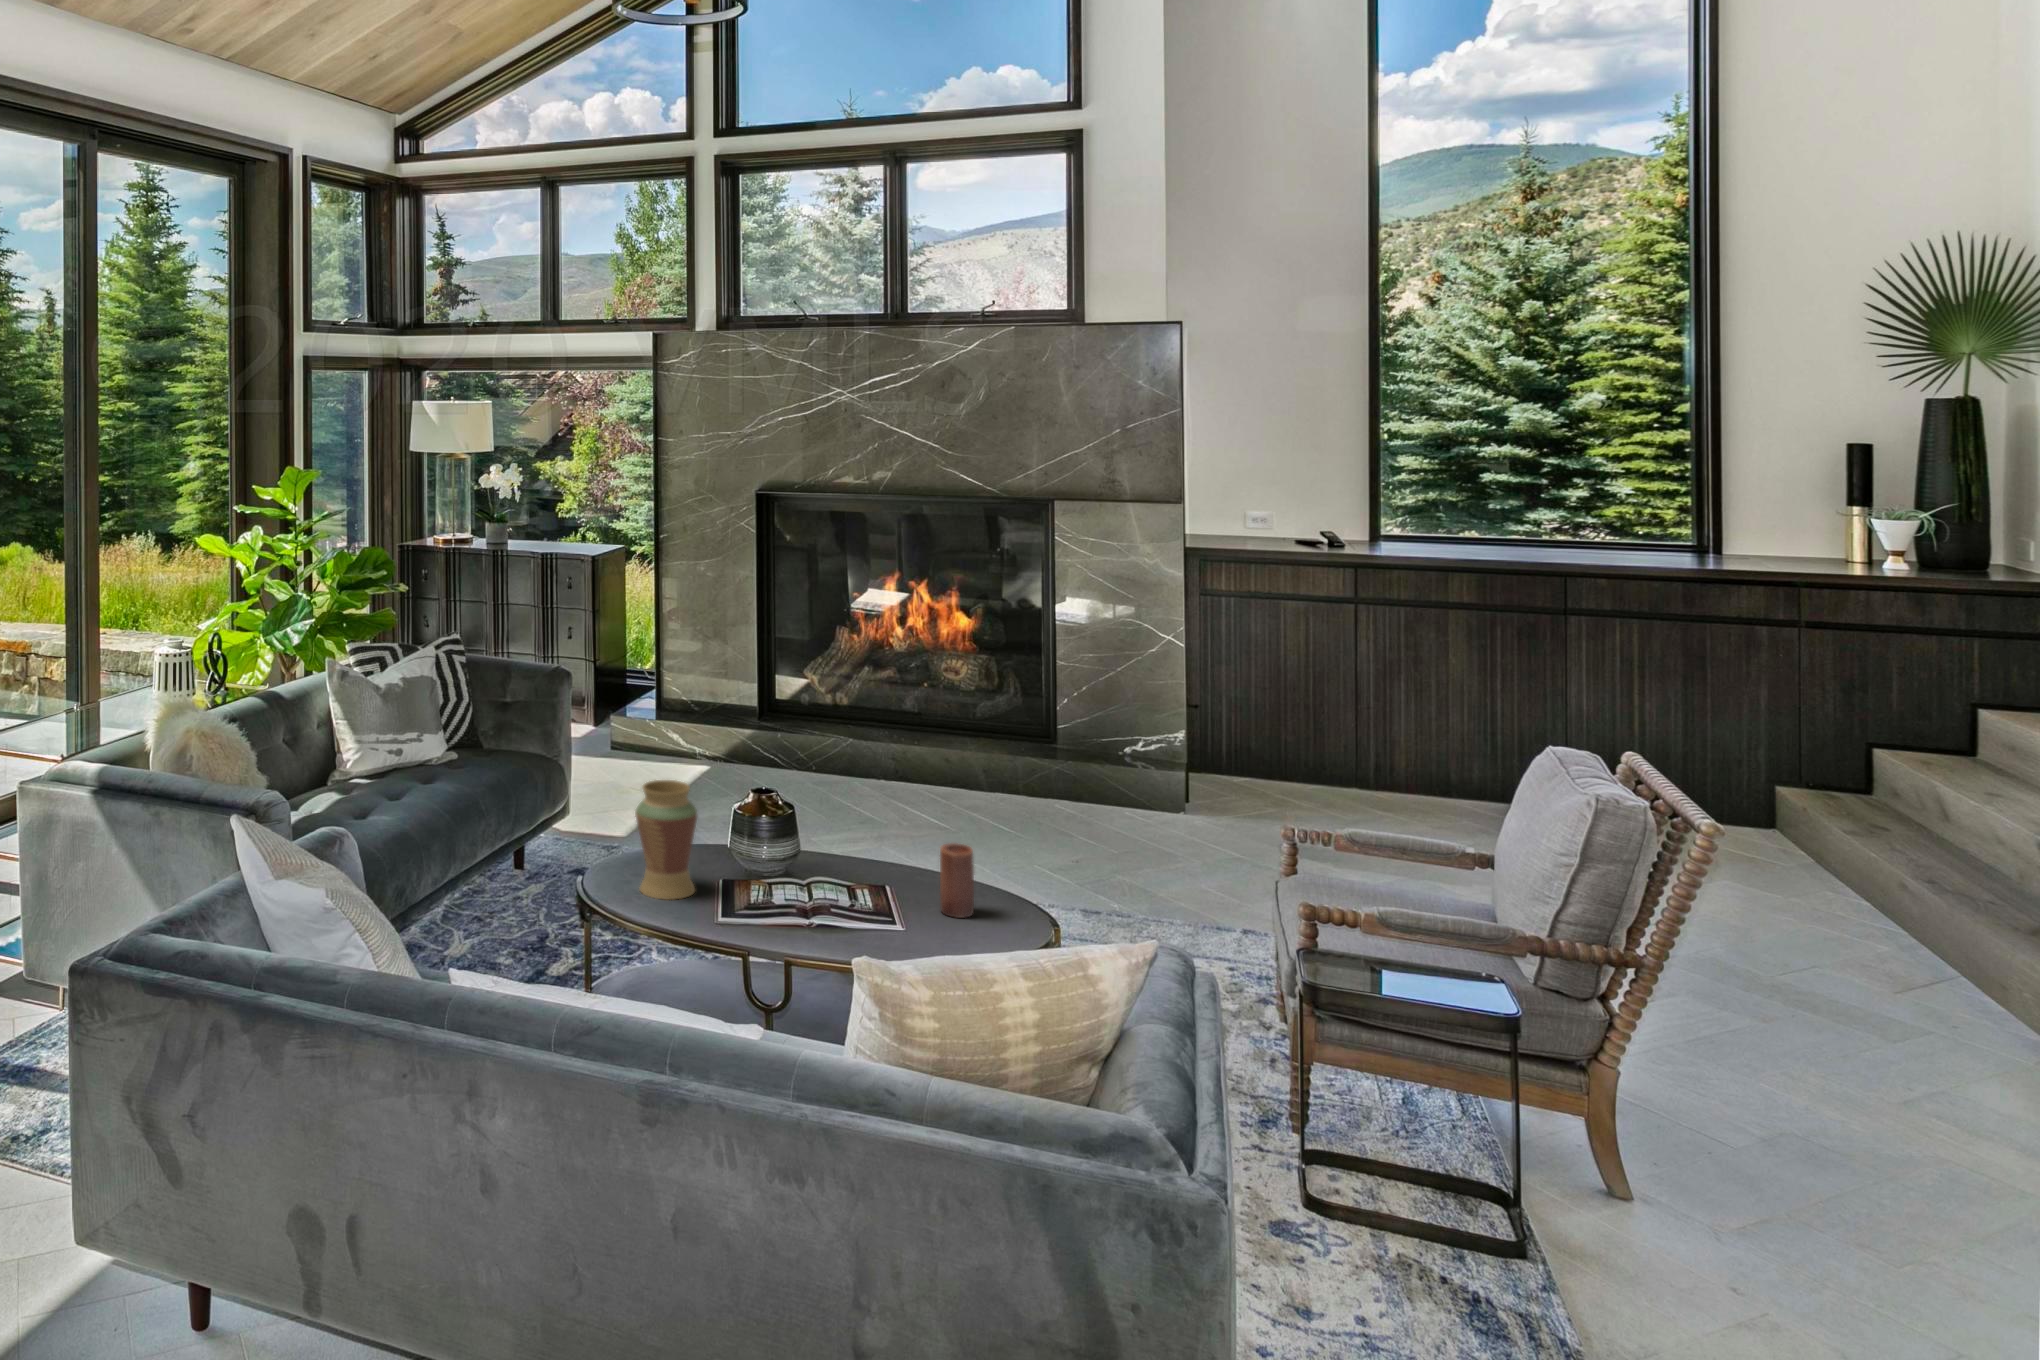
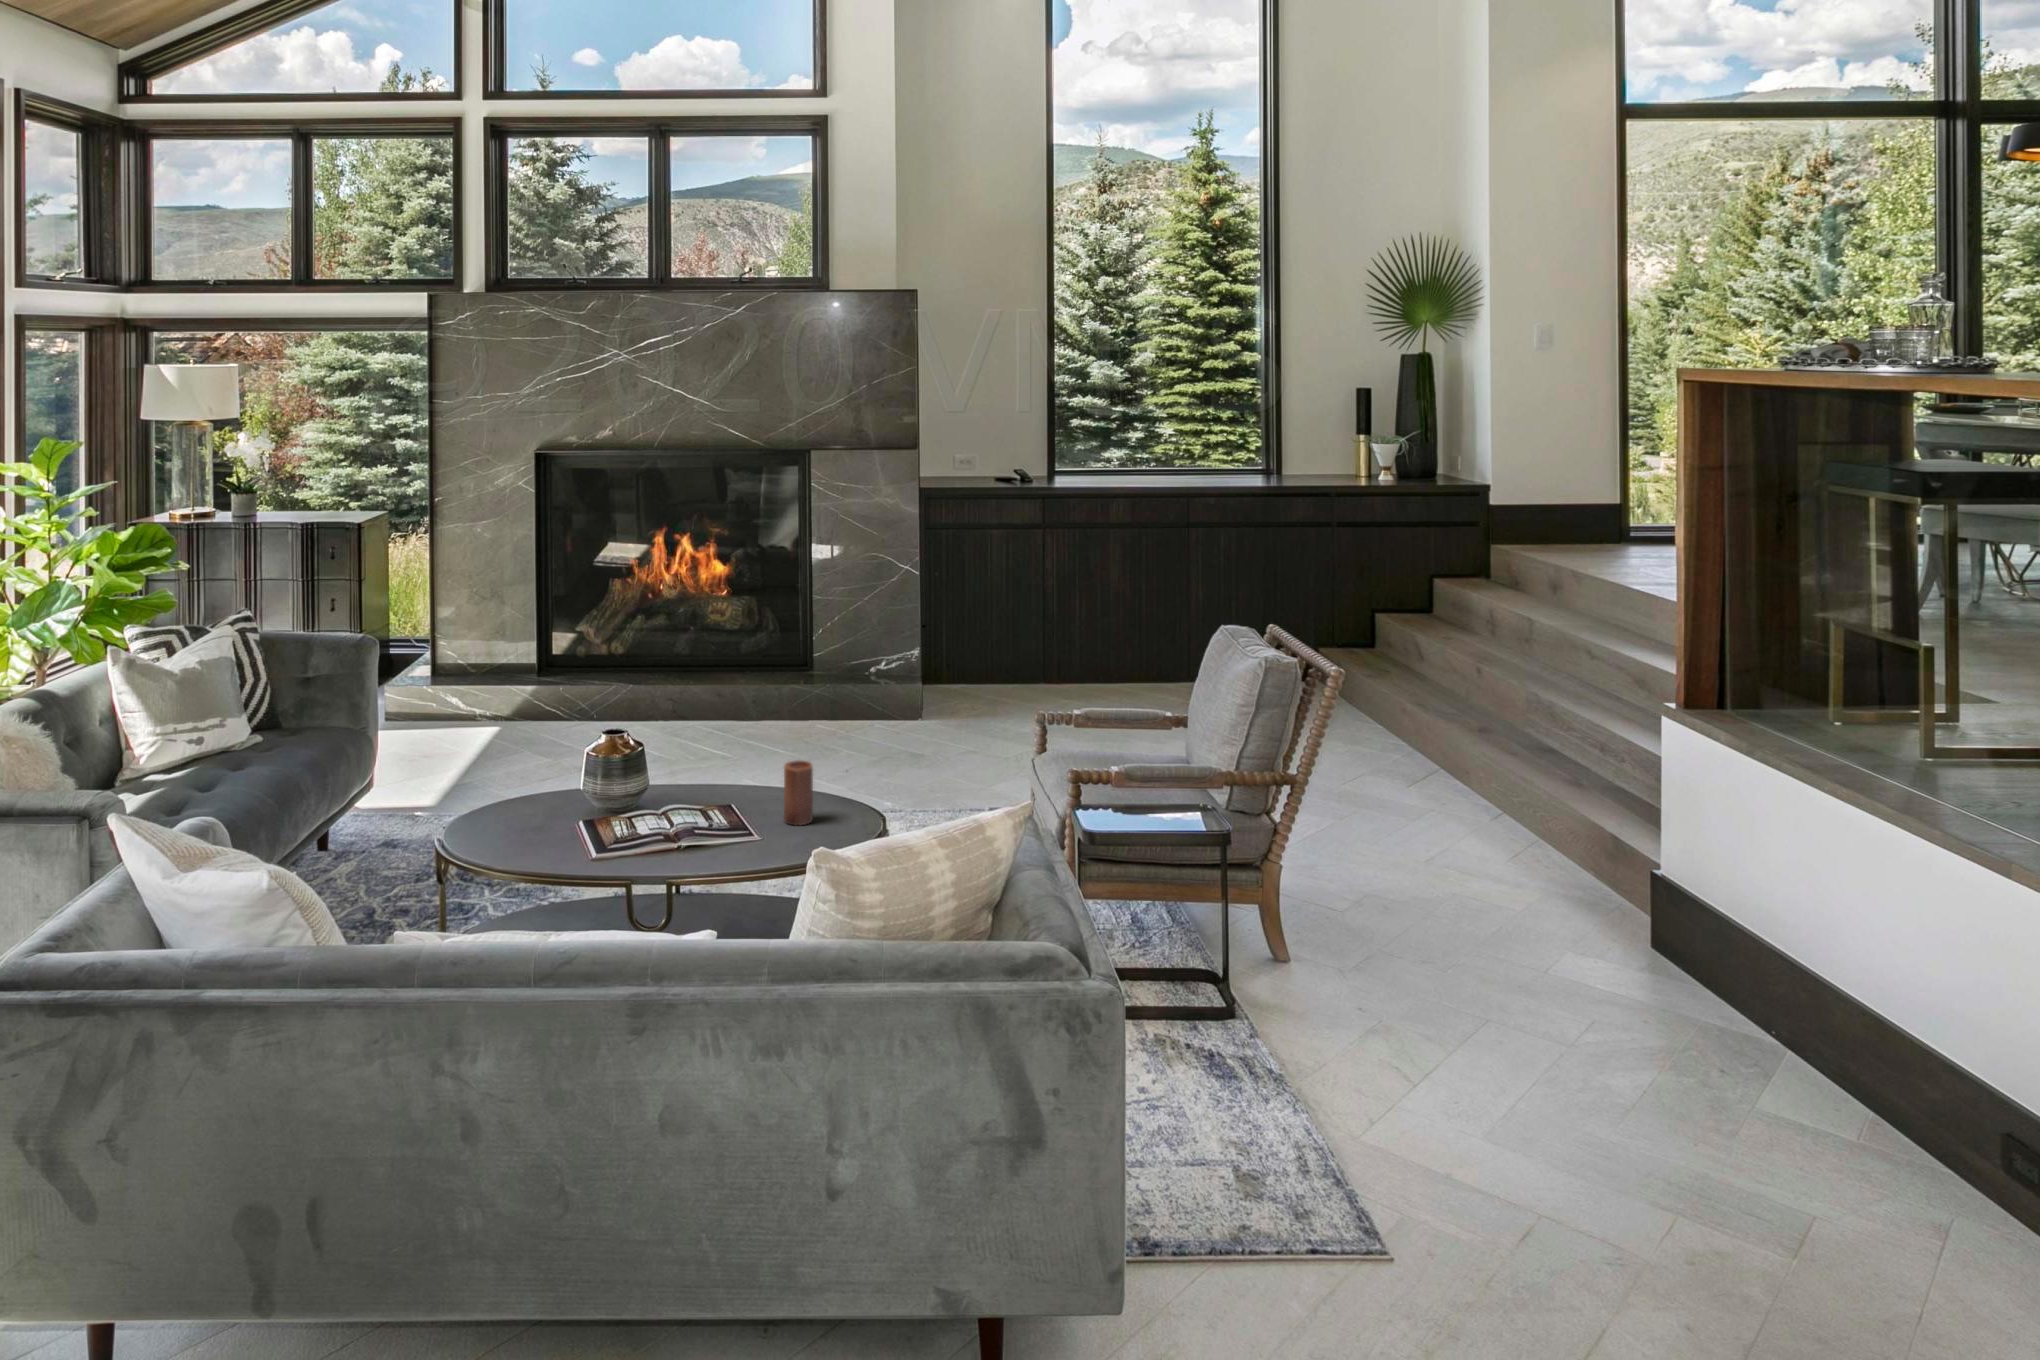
vase: present [635,780,697,900] -> none [503,733,564,847]

